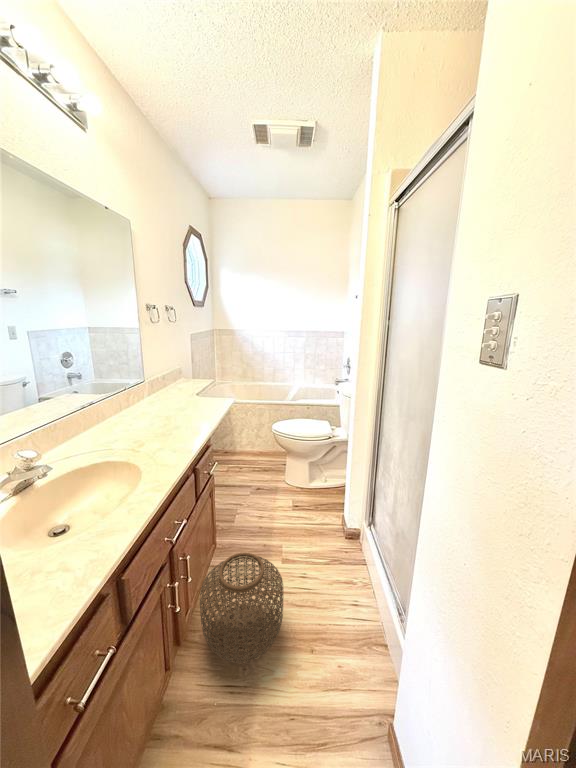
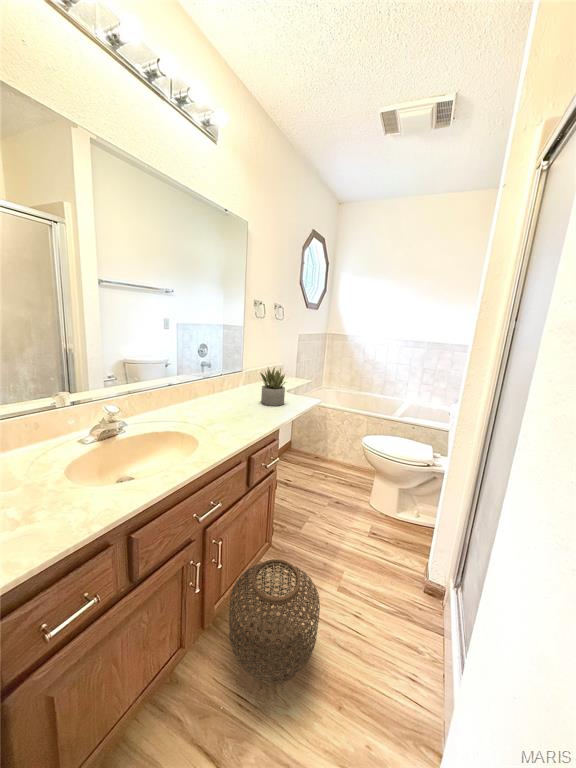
succulent plant: none [176,373,206,413] -> present [260,367,286,406]

